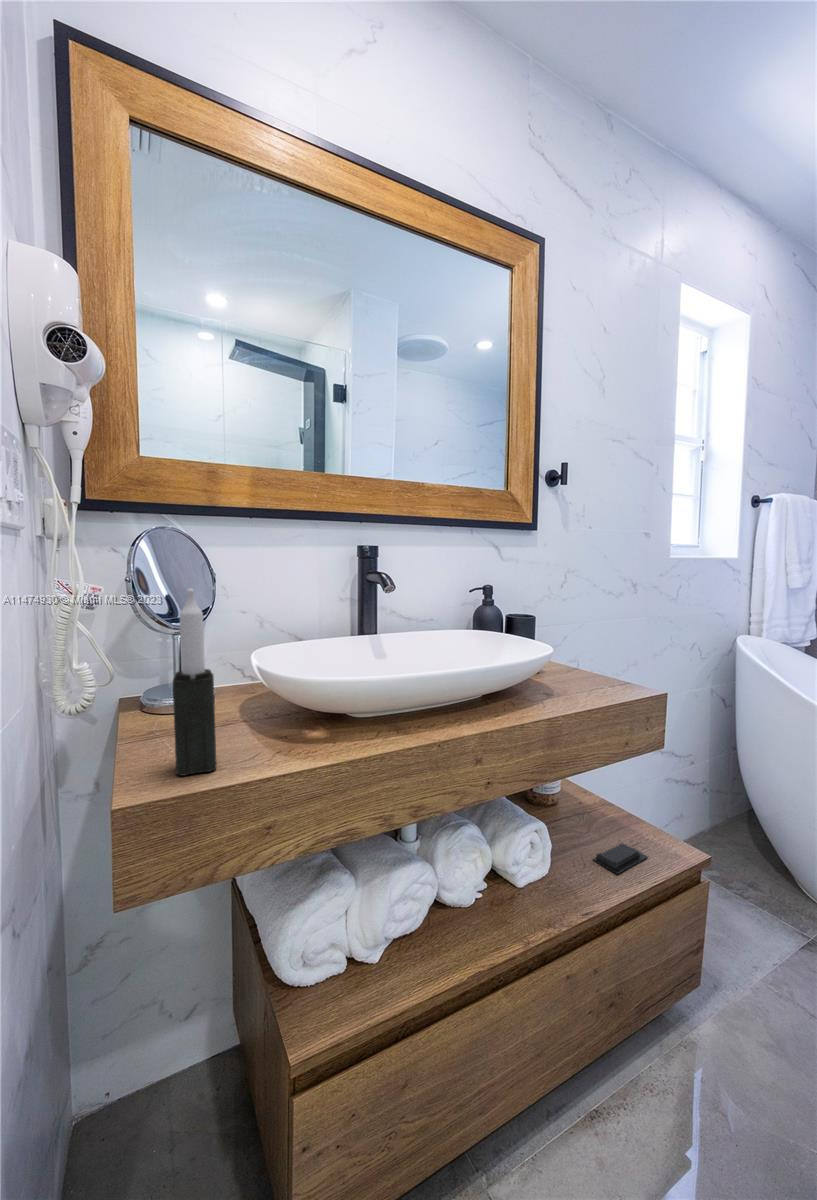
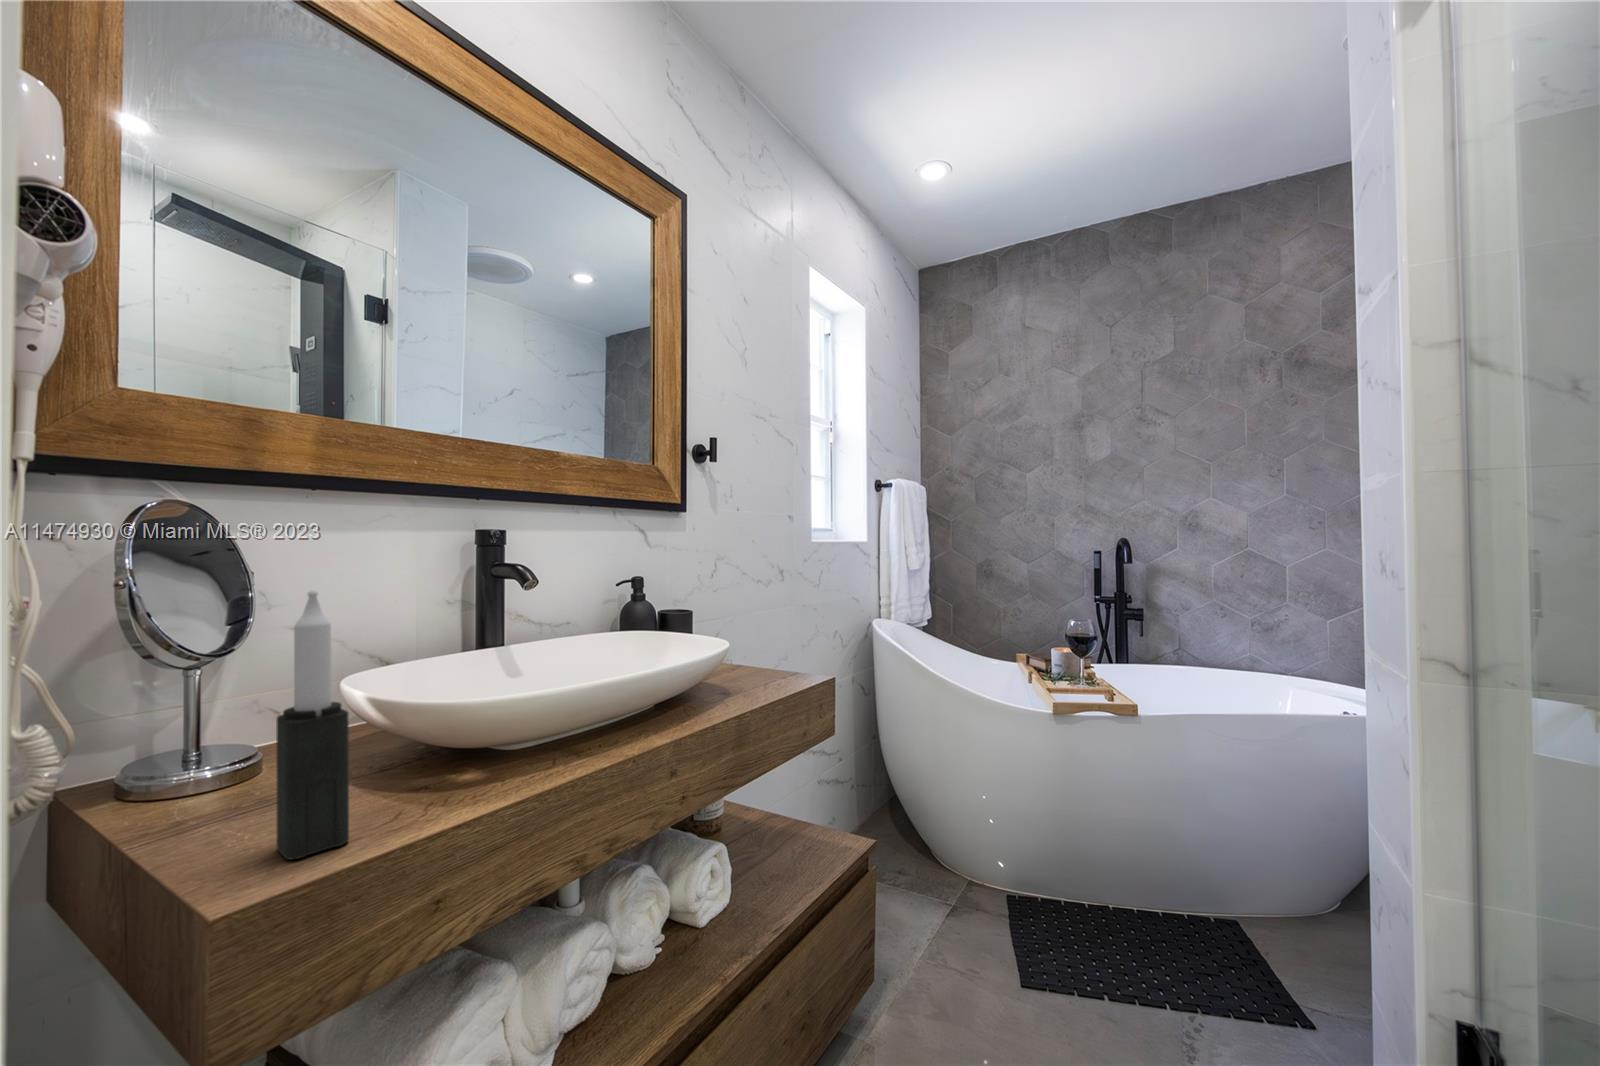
soap bar: present [593,843,647,874] -> none [771,852,823,885]

